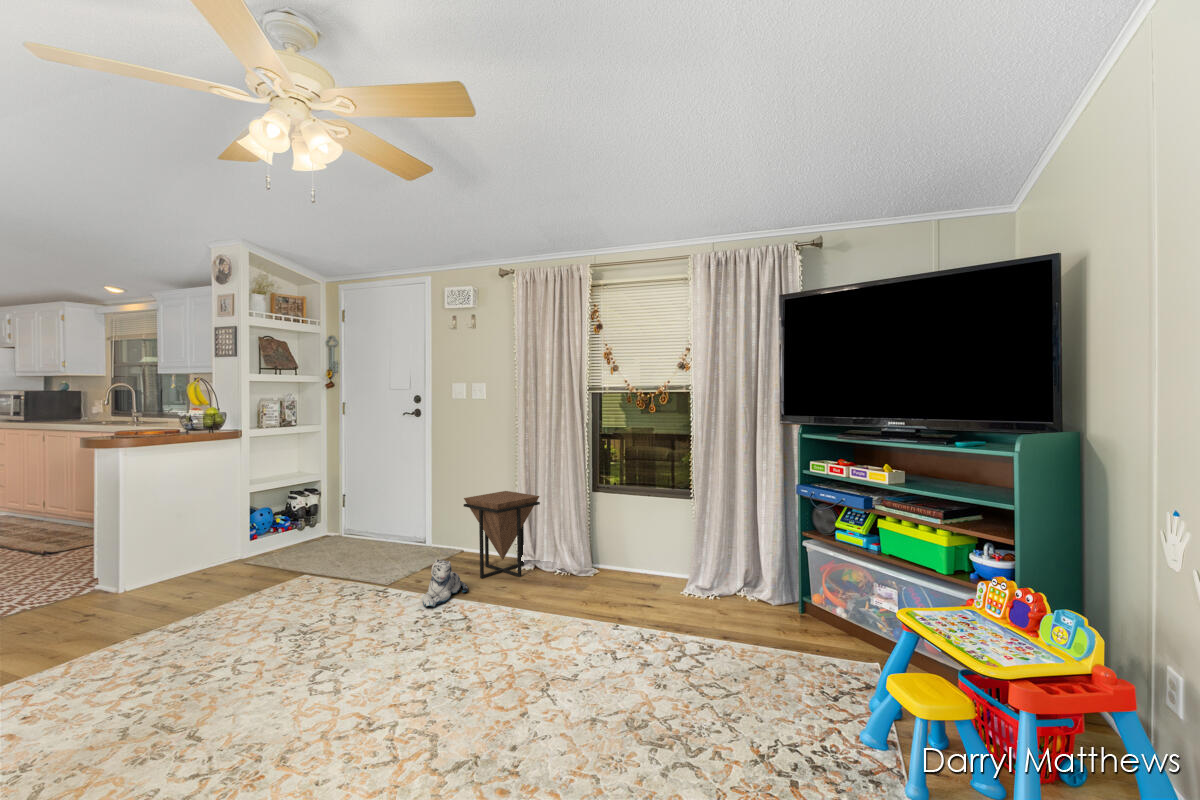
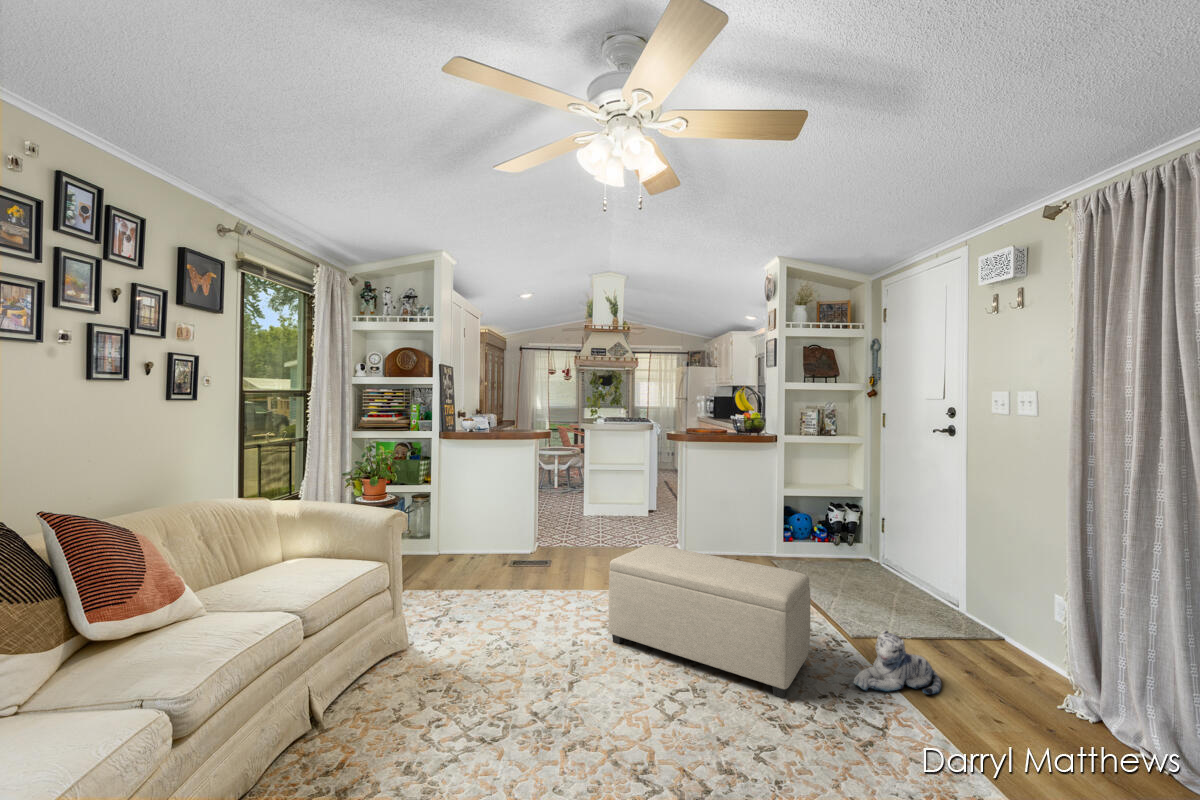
side table: present [464,491,540,578] -> none [967,560,1111,721]
ottoman: none [170,537,399,688] -> present [608,544,810,698]

